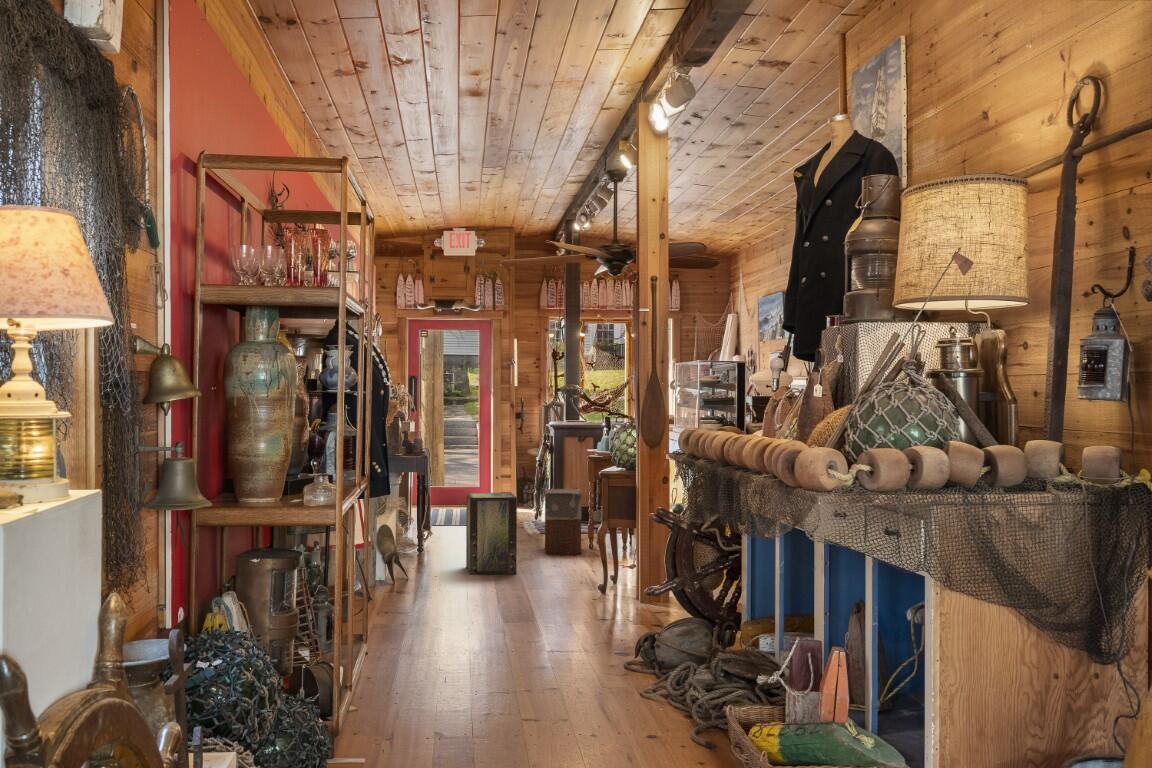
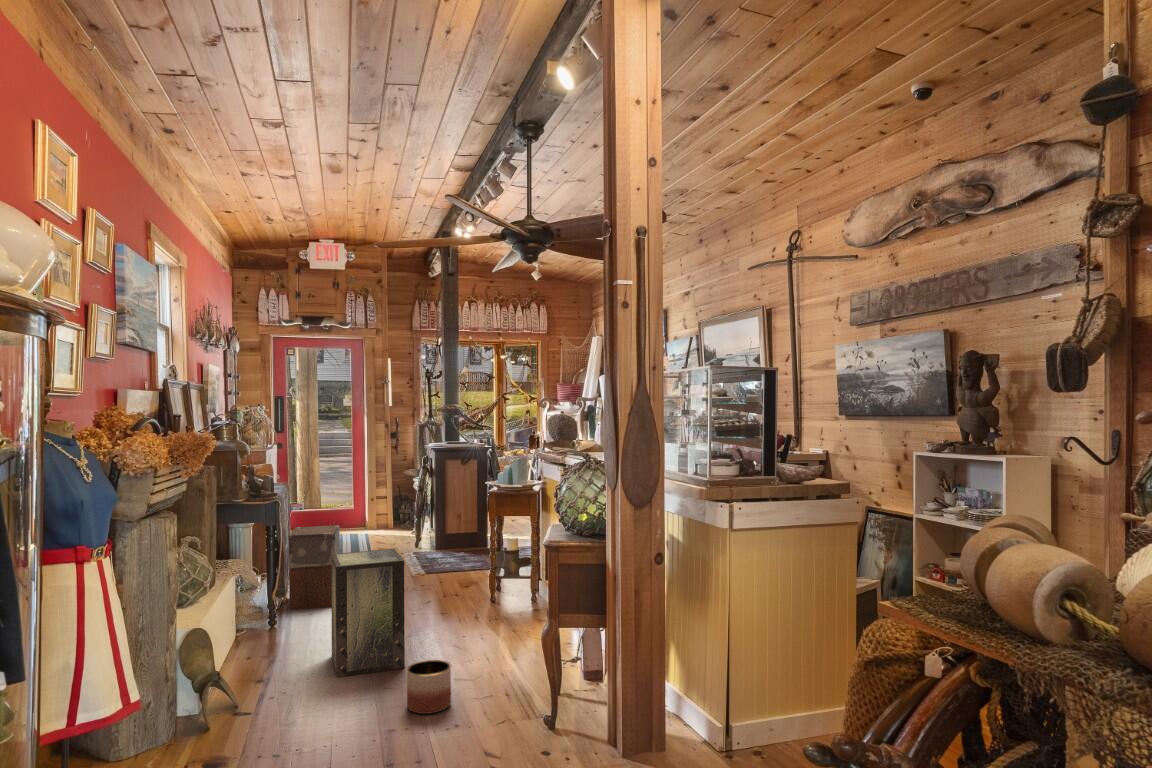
stool: present [545,489,582,554] -> present [289,525,340,610]
planter: none [516,559,544,589] -> present [407,660,451,714]

